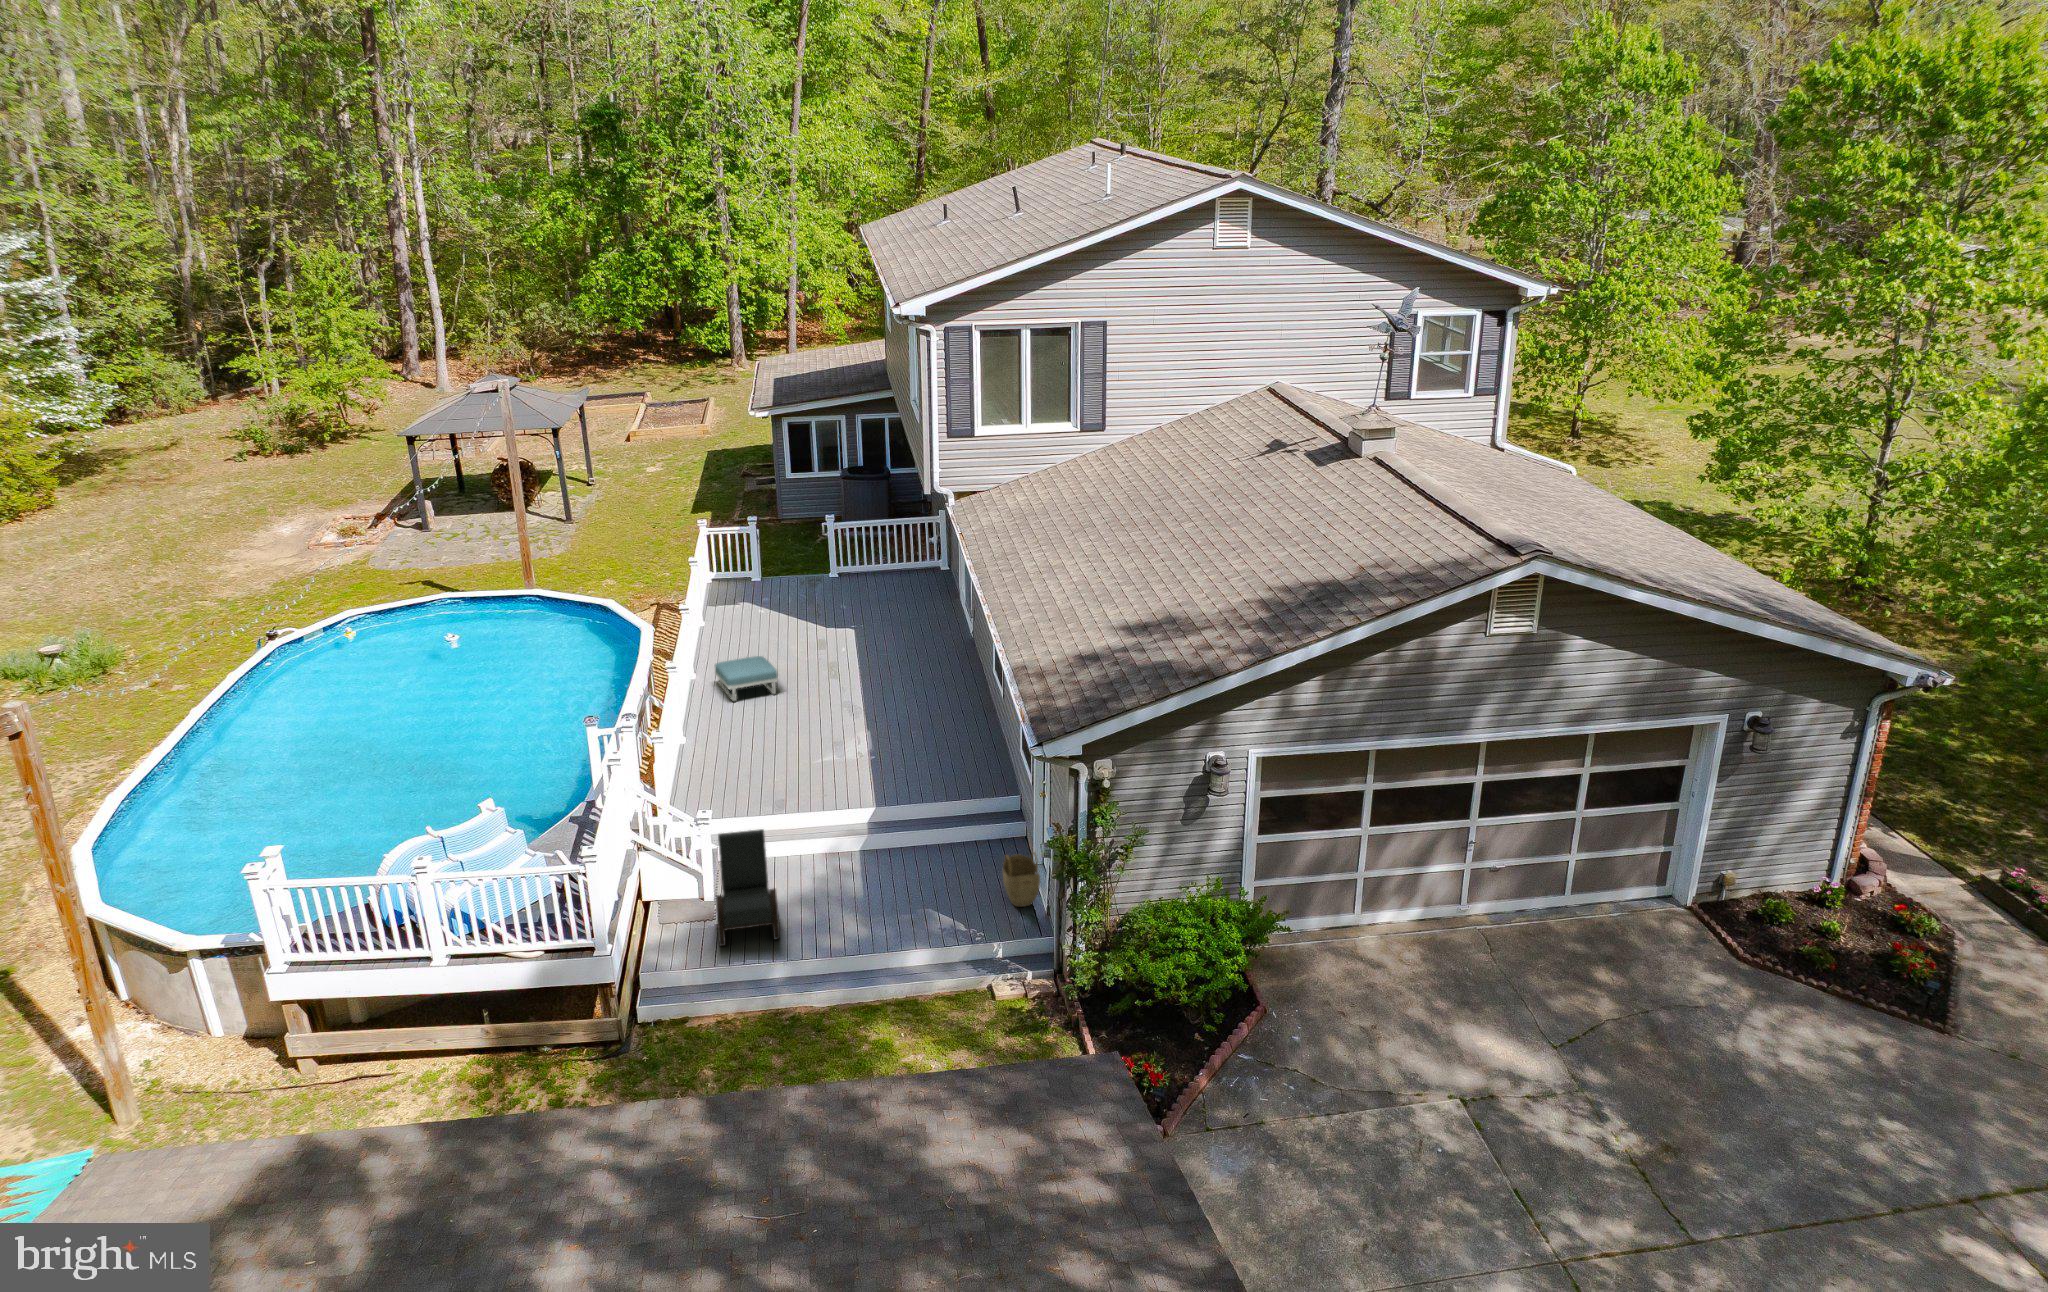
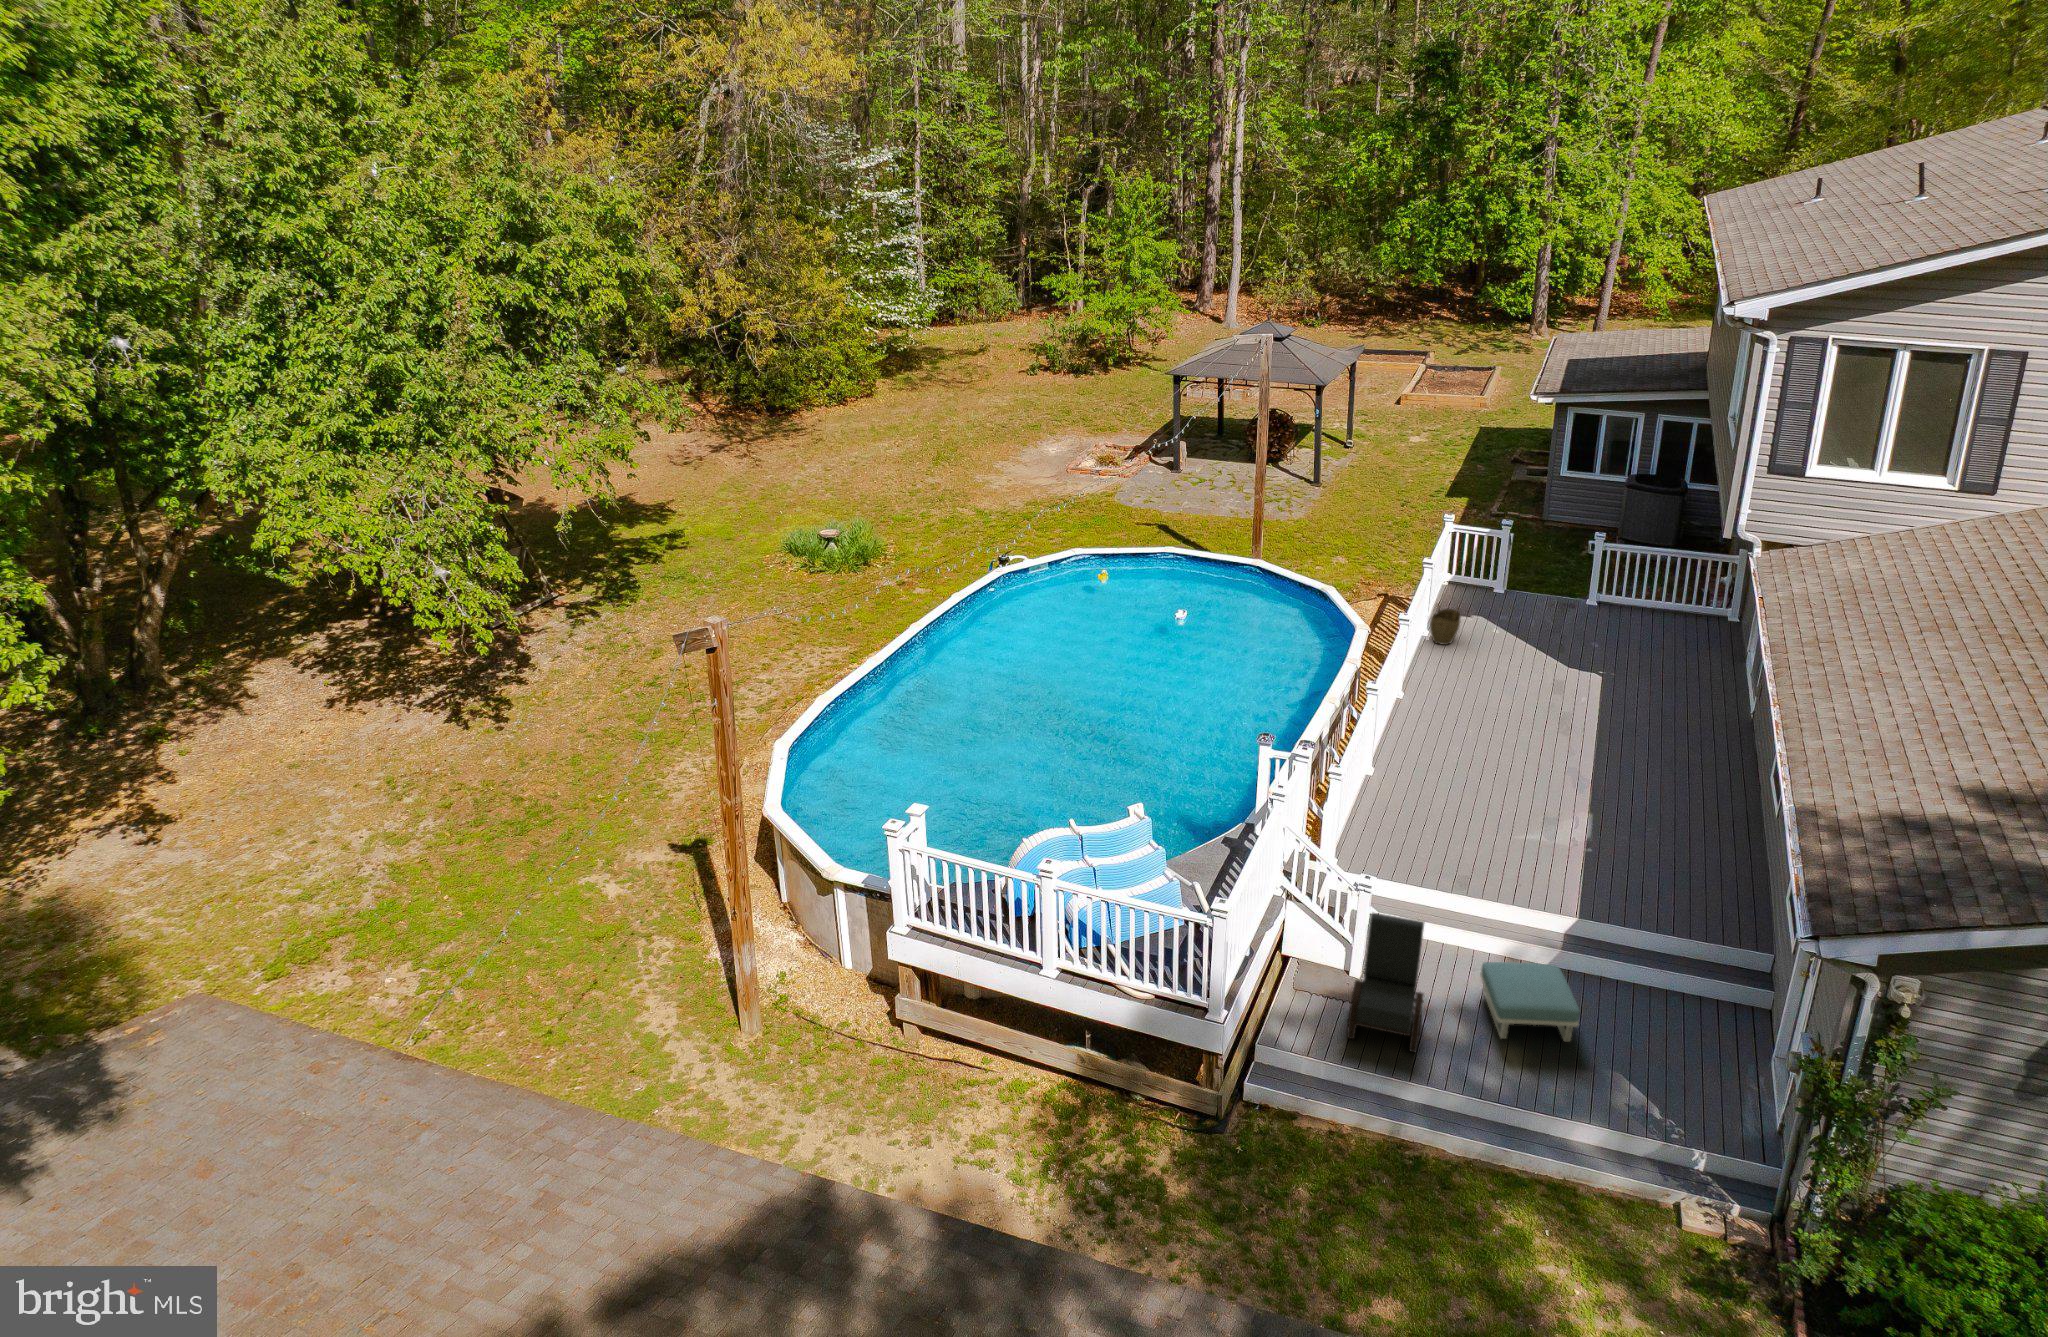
footstool: present [715,656,778,701] -> present [1480,962,1580,1042]
woven basket: present [1003,852,1040,907] -> present [1430,606,1461,645]

